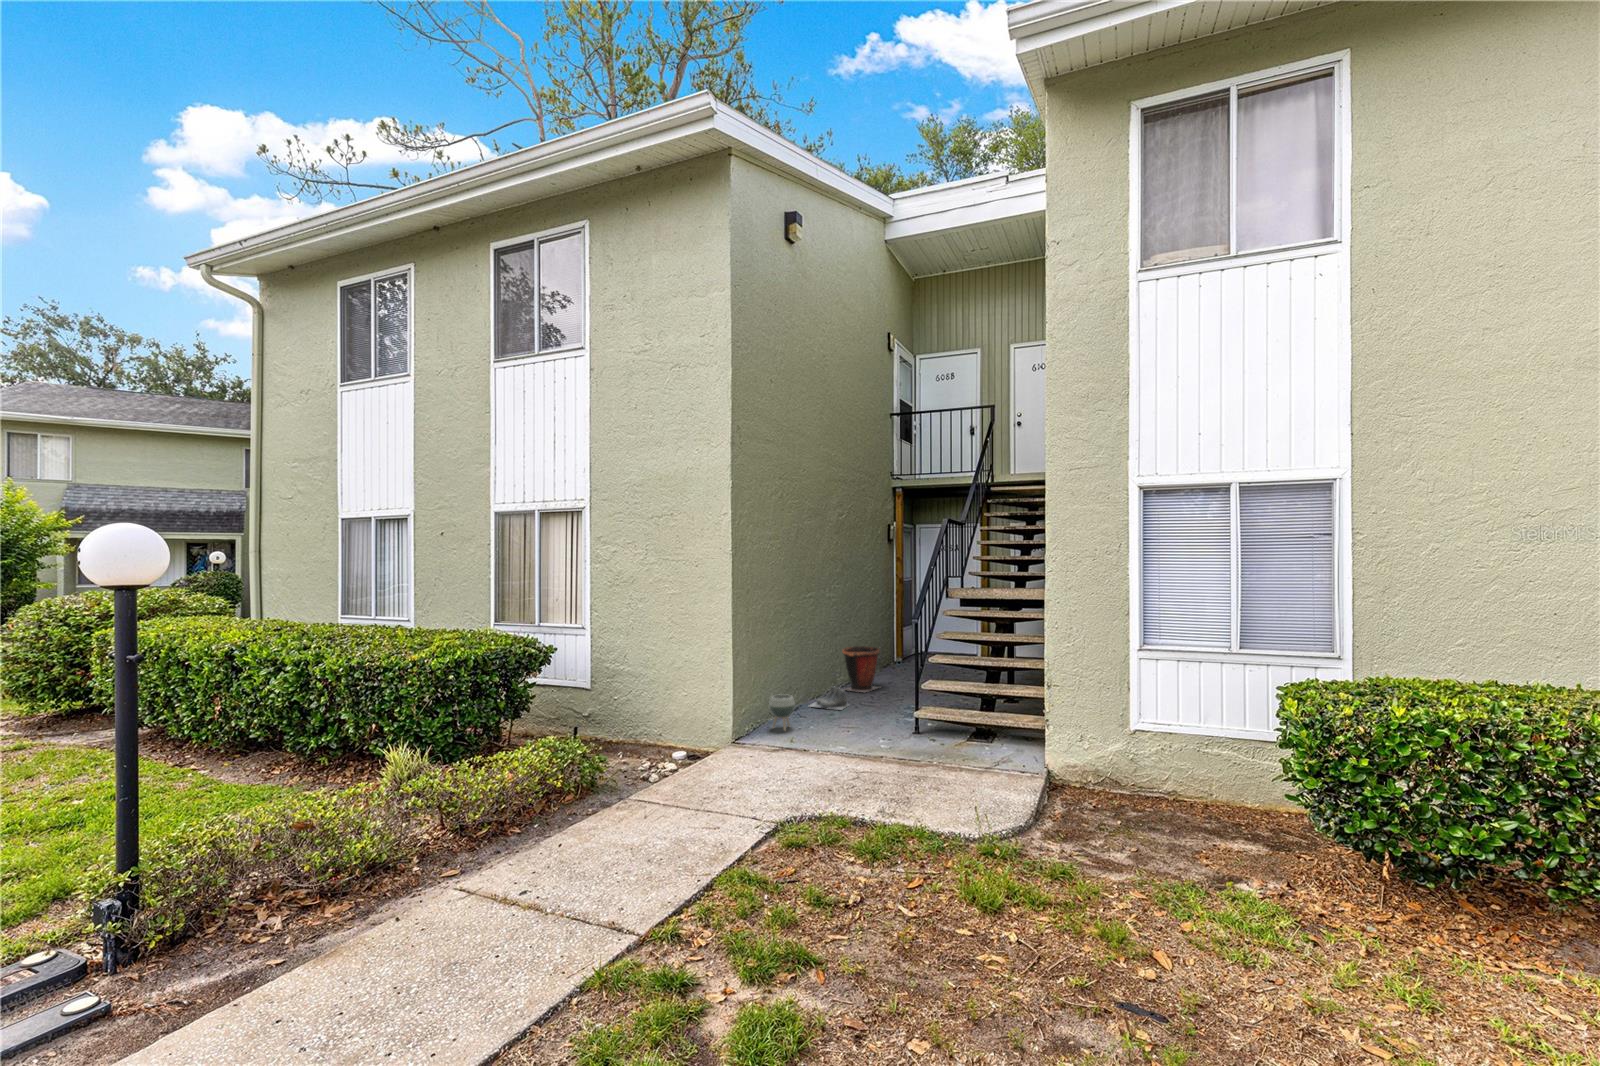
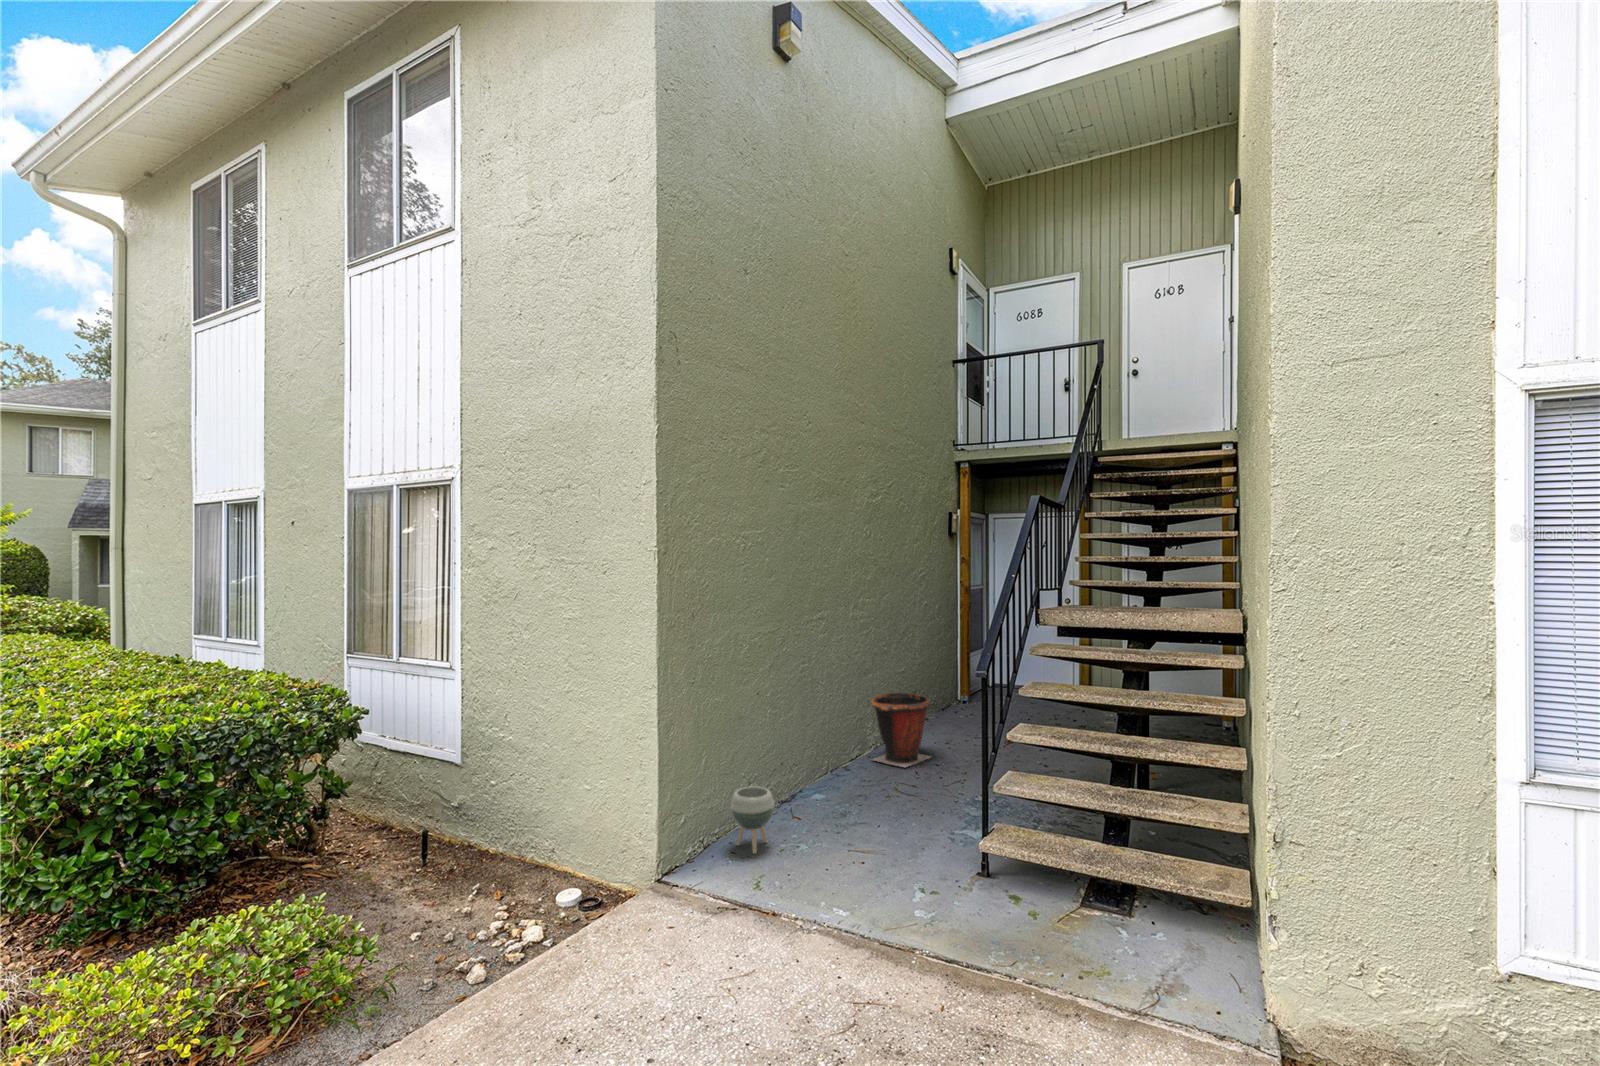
boots: present [810,686,849,710] -> none [809,761,884,806]

